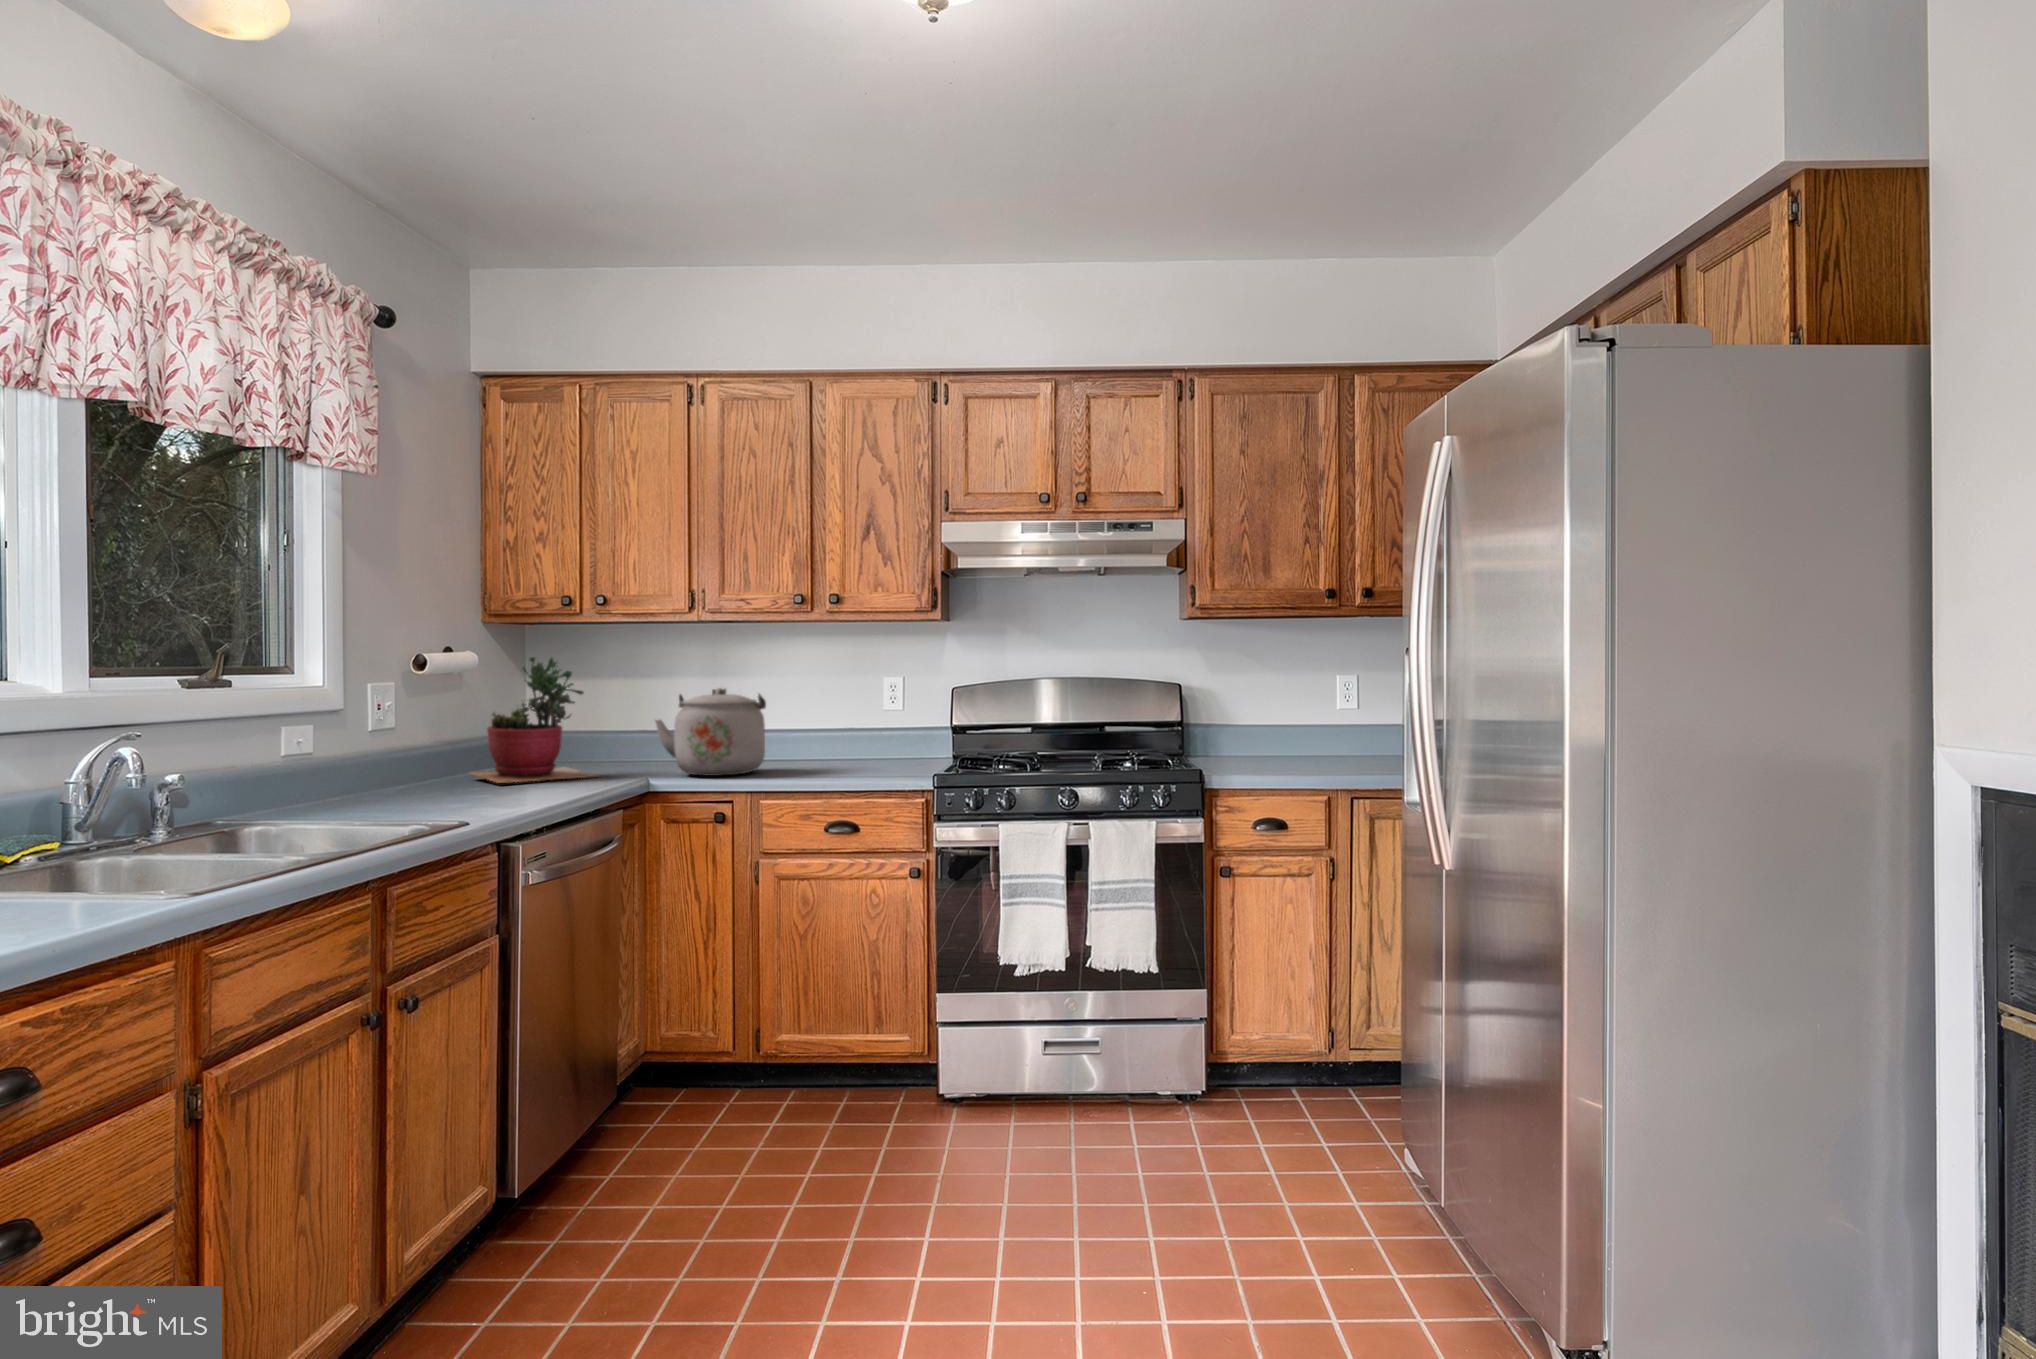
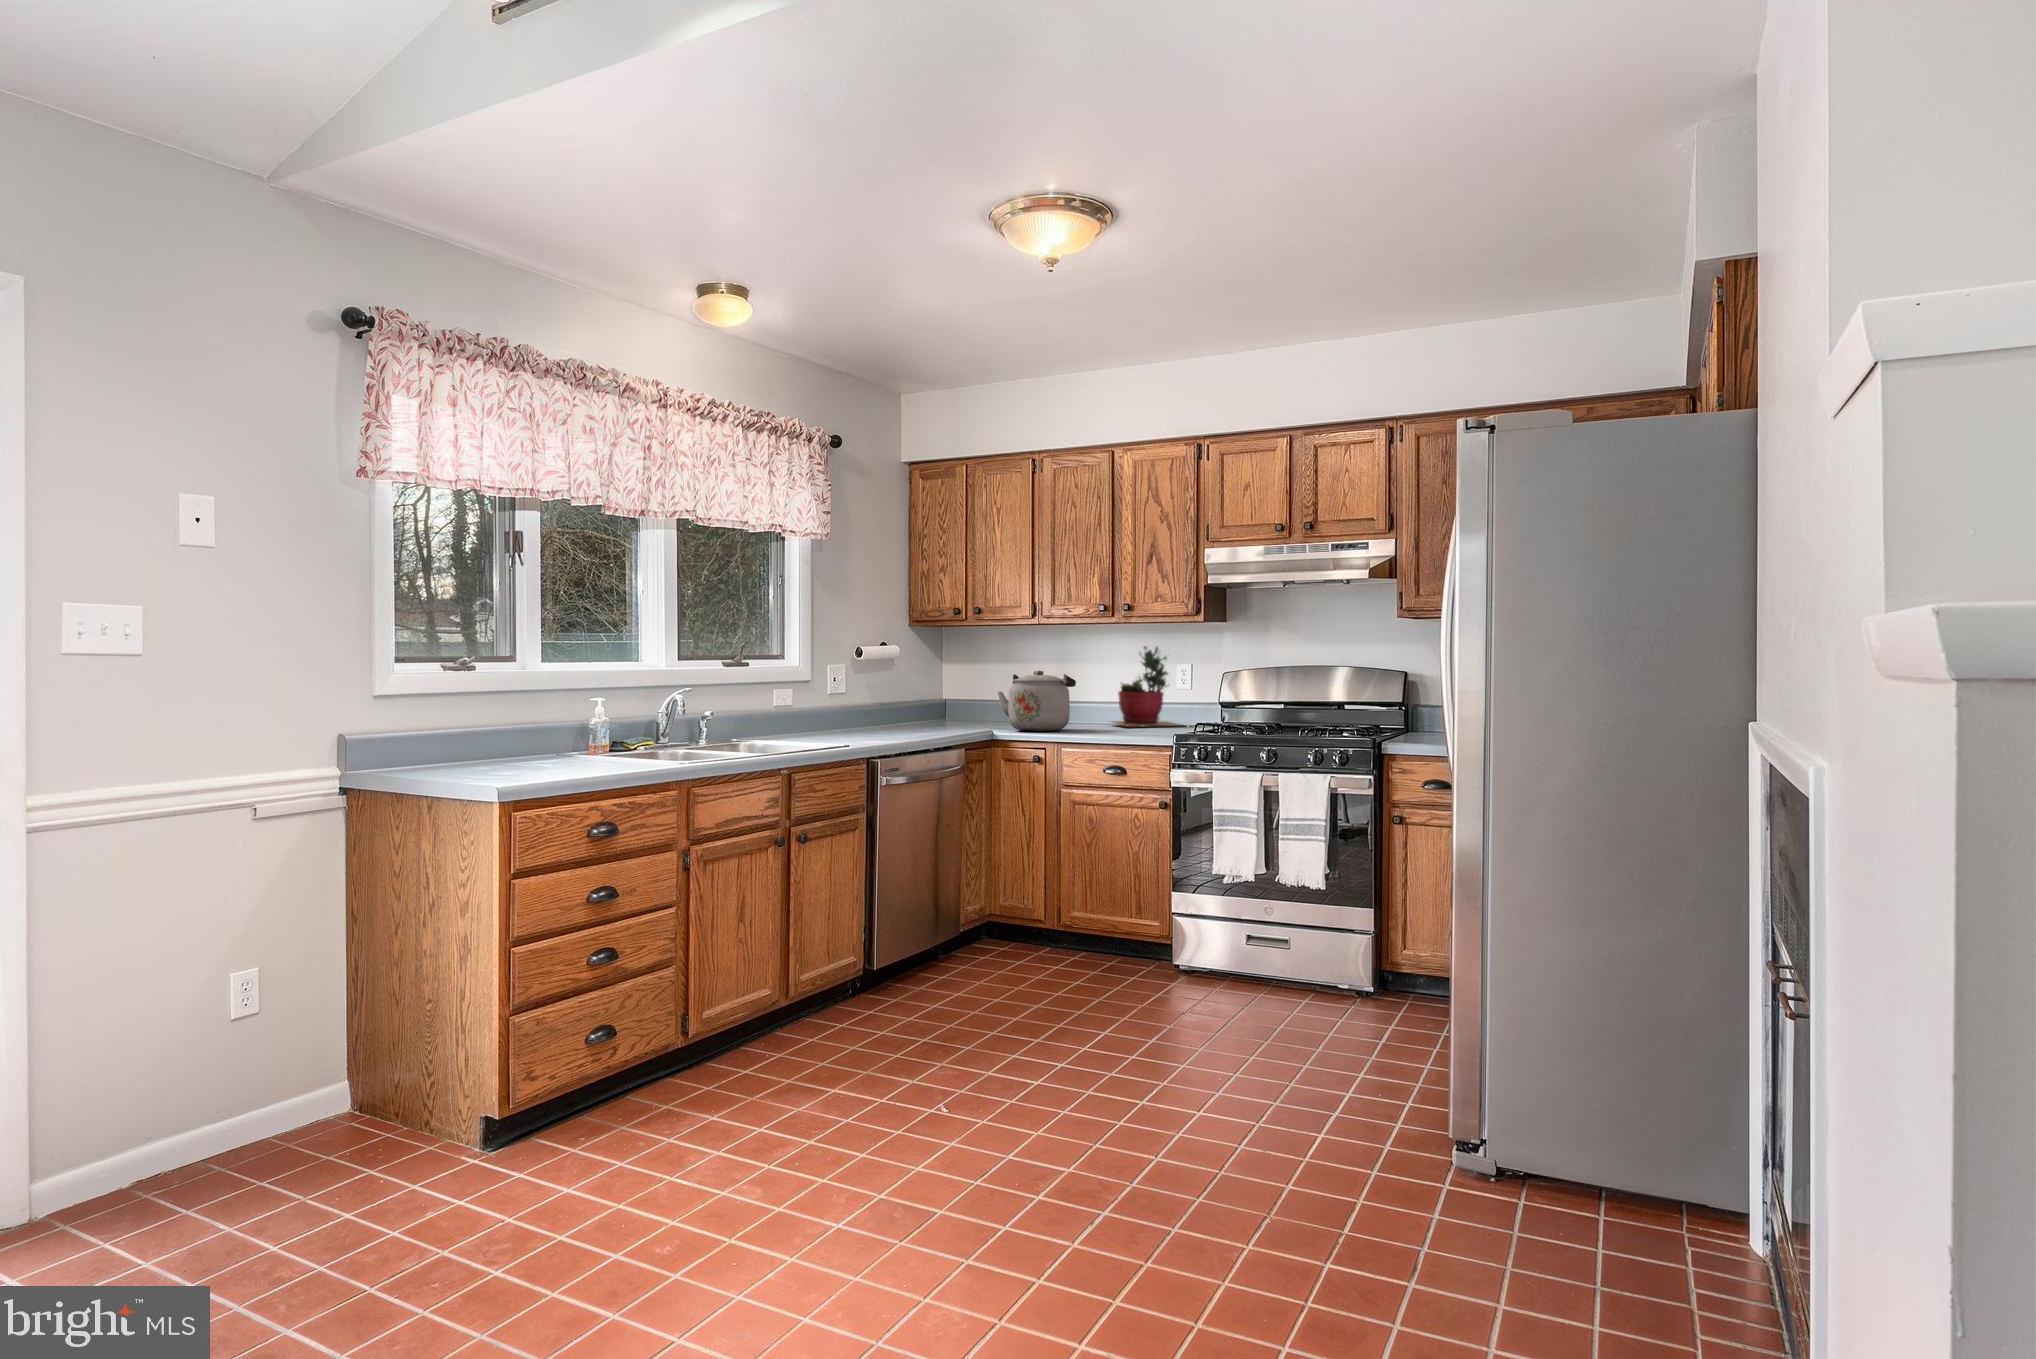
succulent plant: present [472,657,597,783] -> present [1112,646,1180,726]

